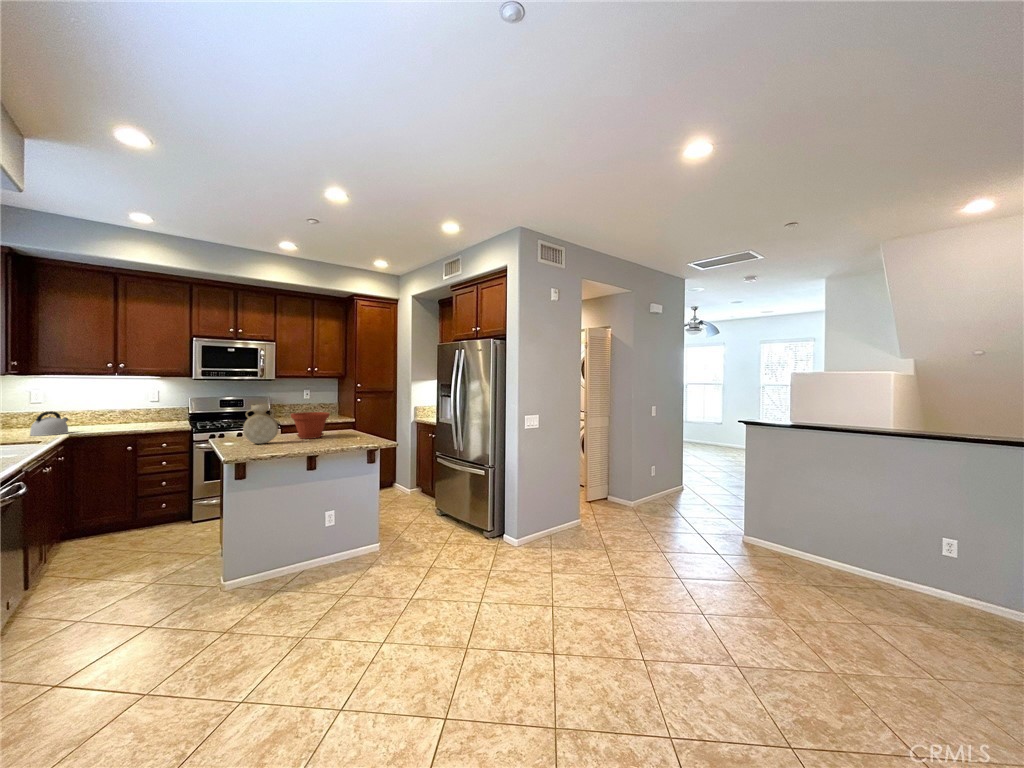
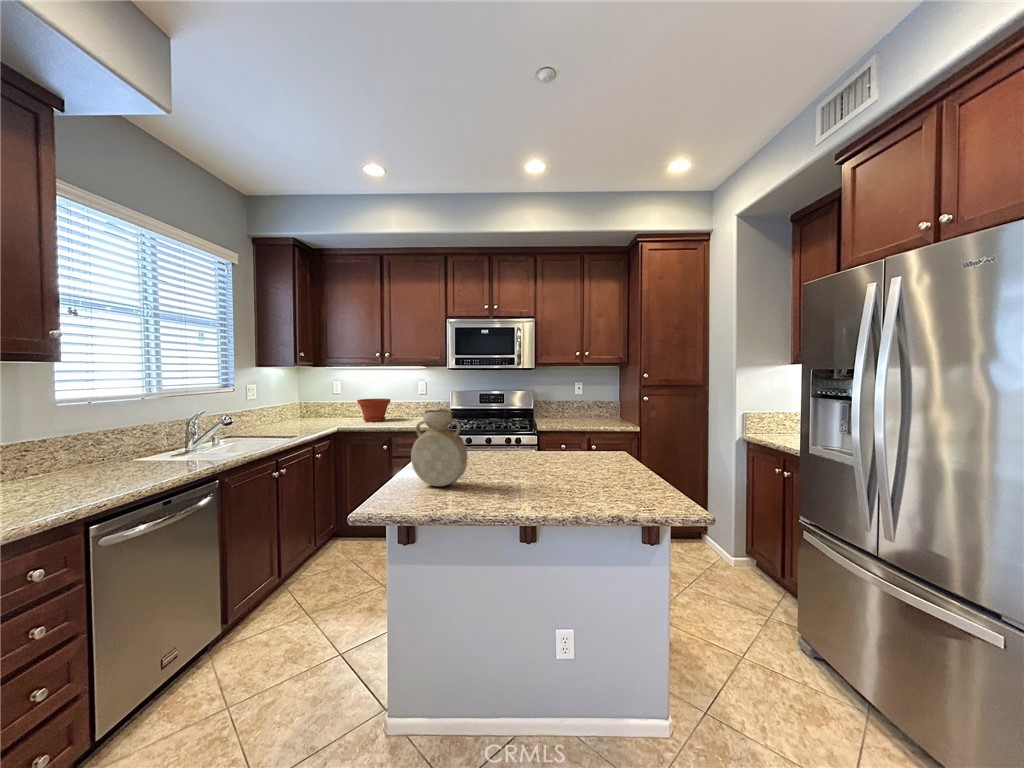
kettle: present [30,411,68,436] -> none [310,404,342,429]
plant pot: present [291,412,330,439] -> present [357,399,391,422]

